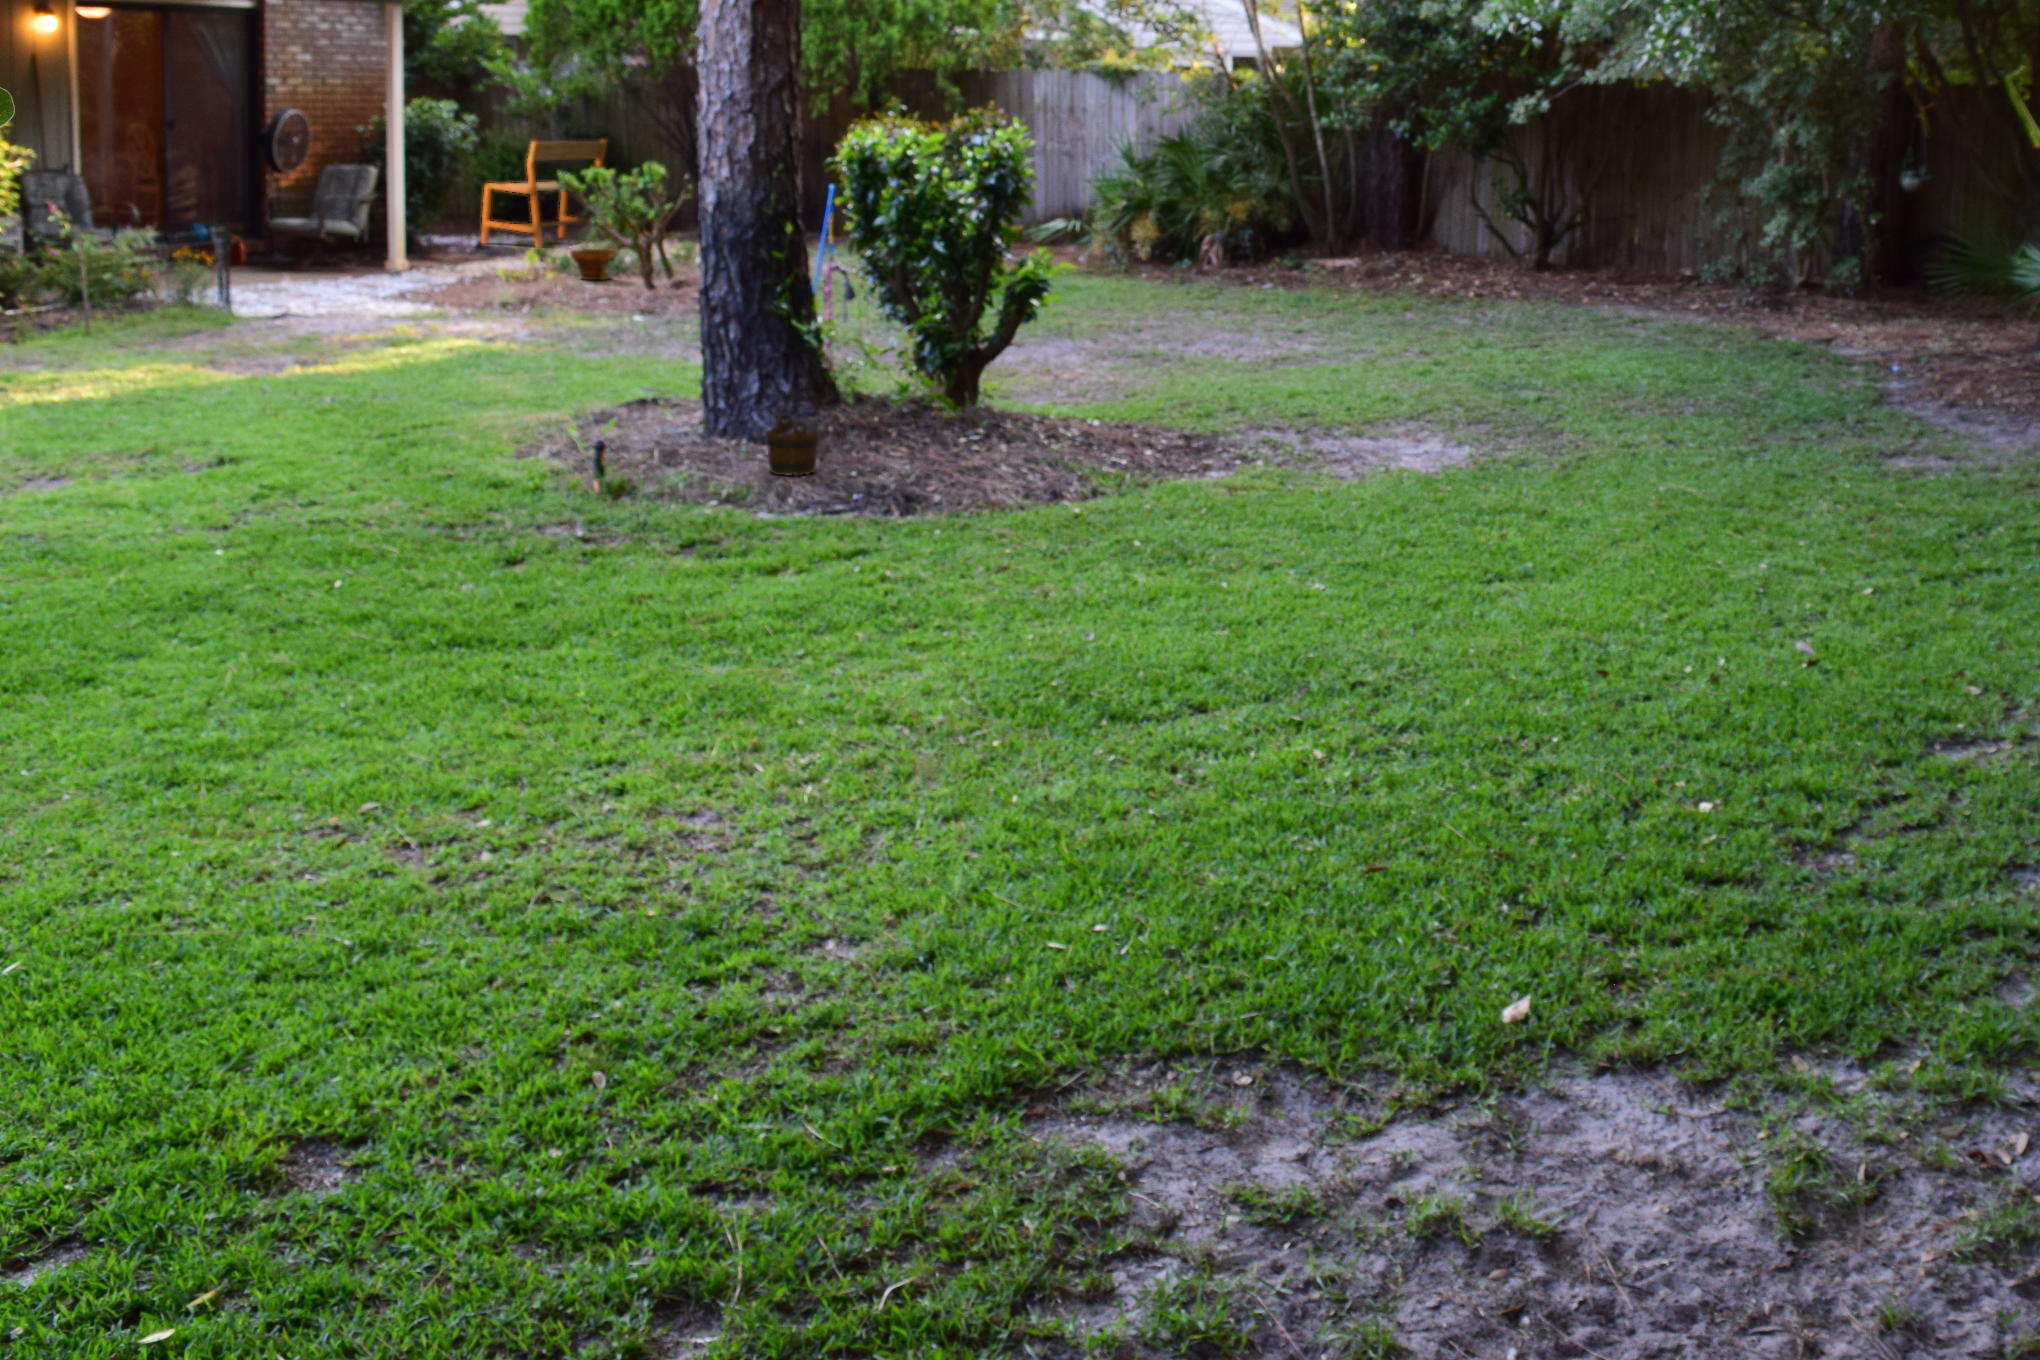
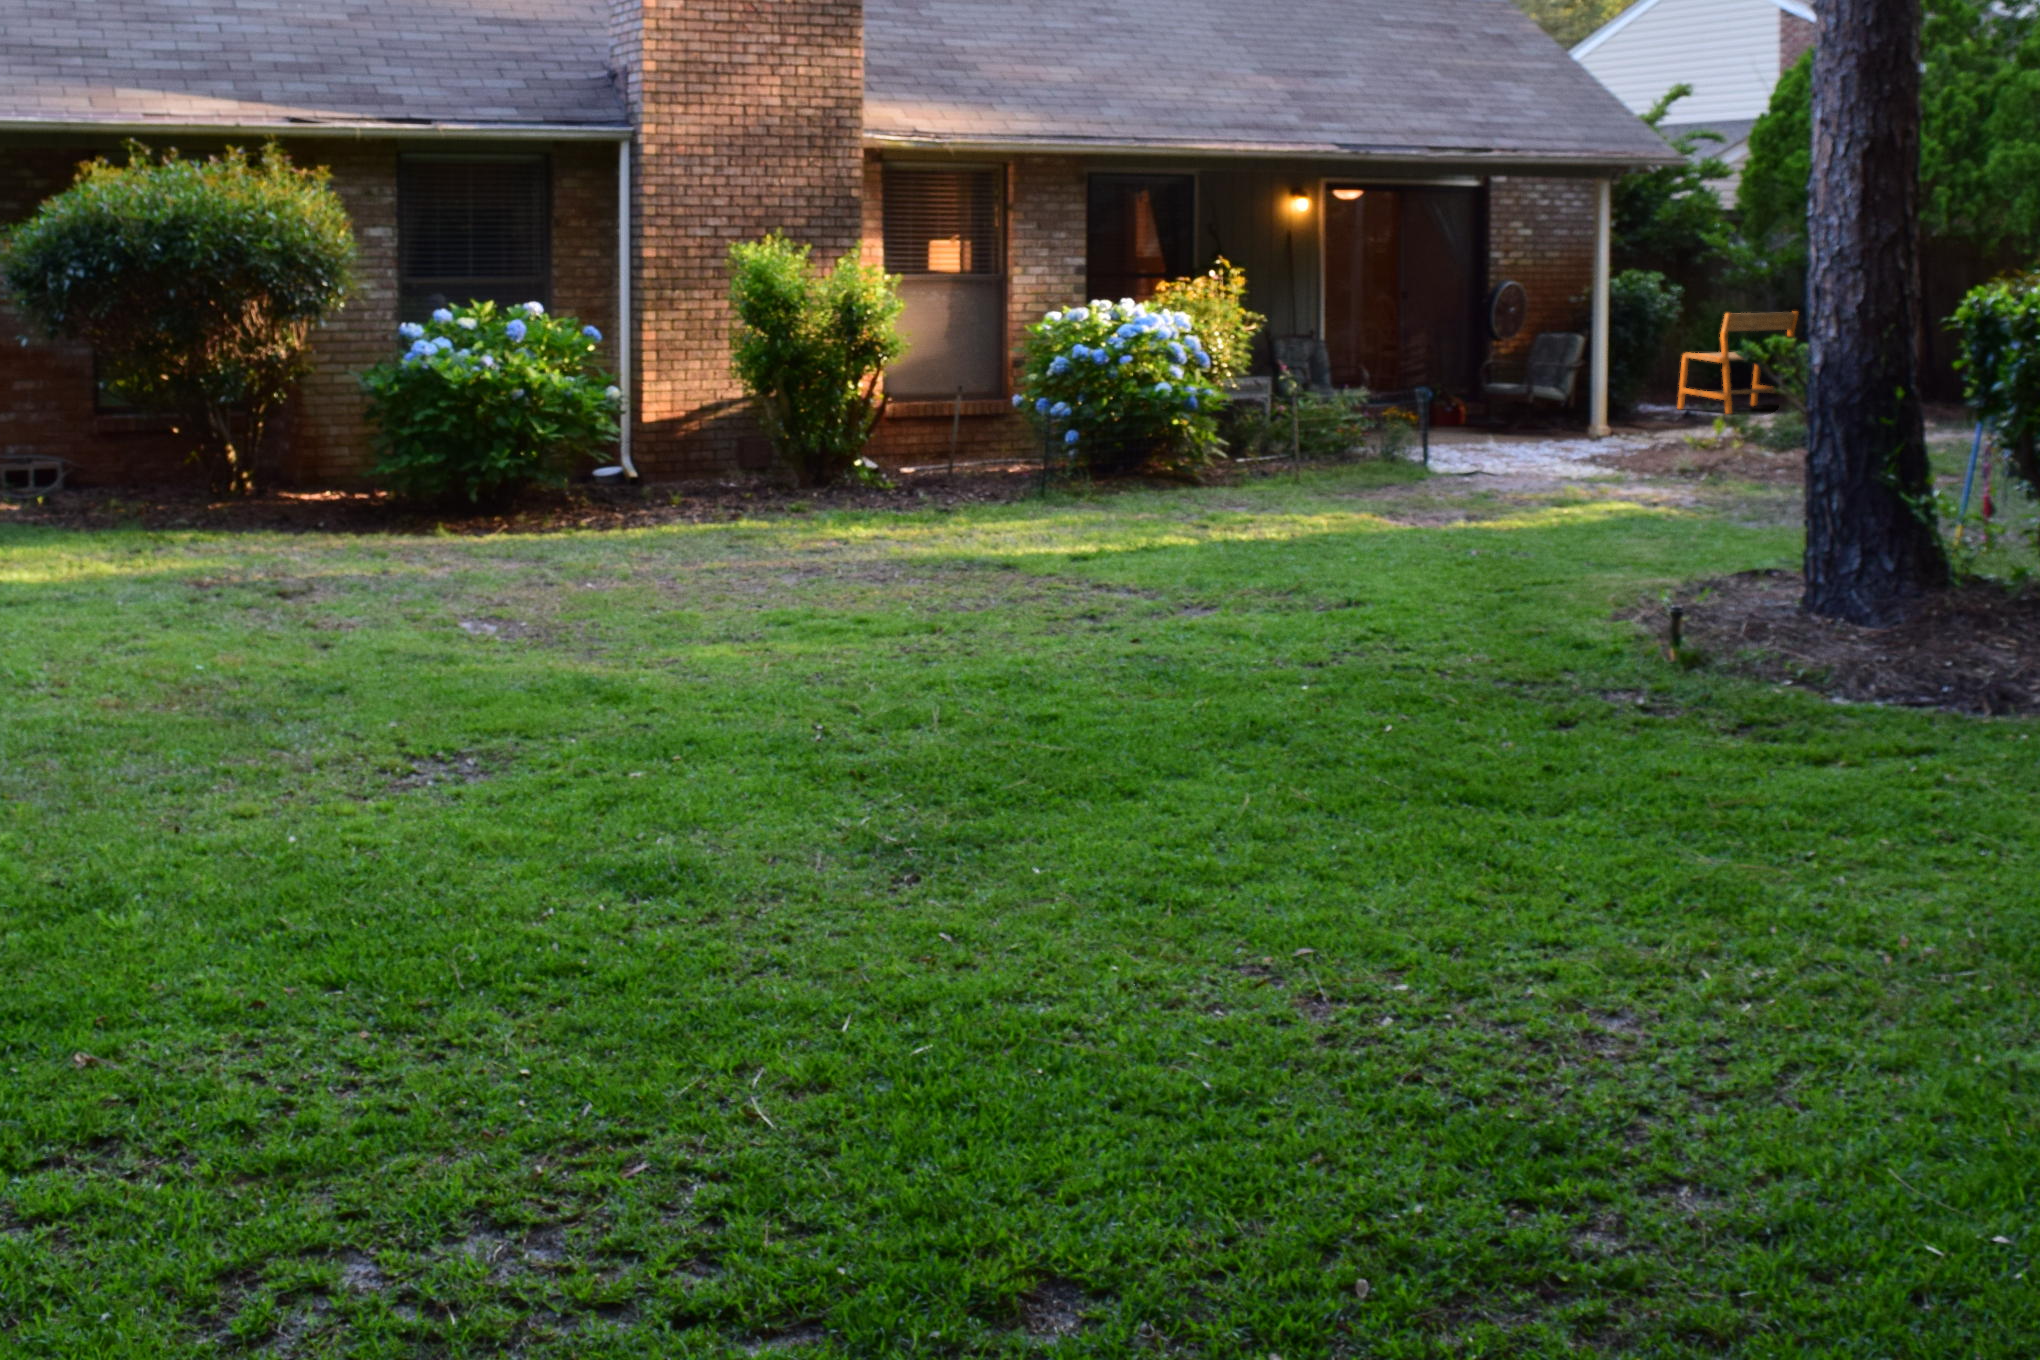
planter: present [570,249,618,280] -> none [1744,415,1792,446]
wooden bucket: present [766,389,819,476] -> none [1854,562,1913,656]

